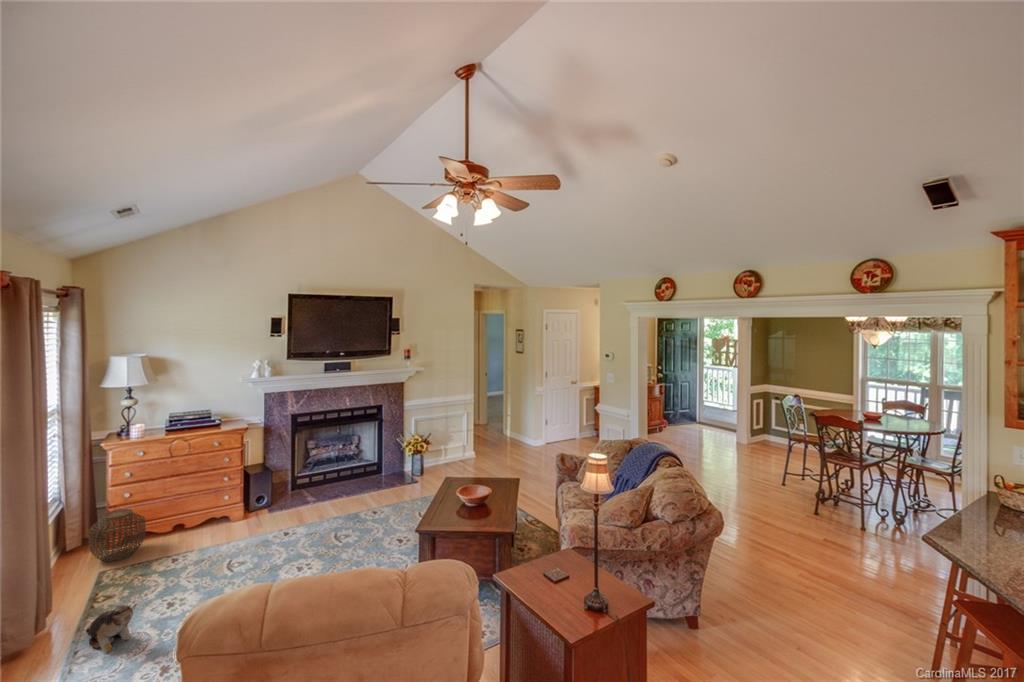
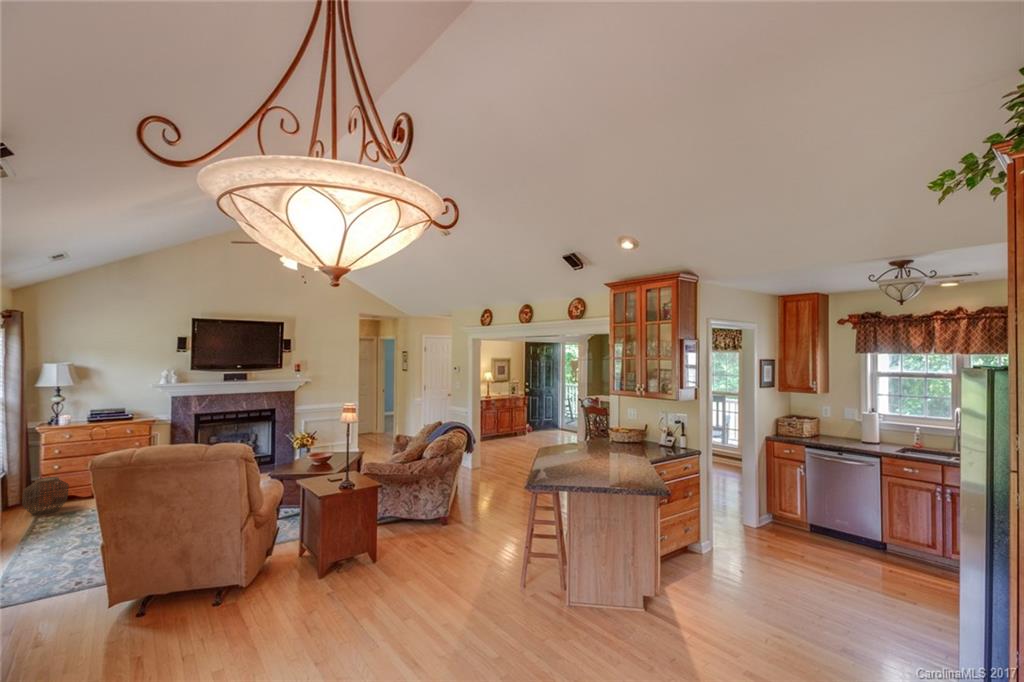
plush toy: present [86,603,136,652] -> none [27,519,67,551]

